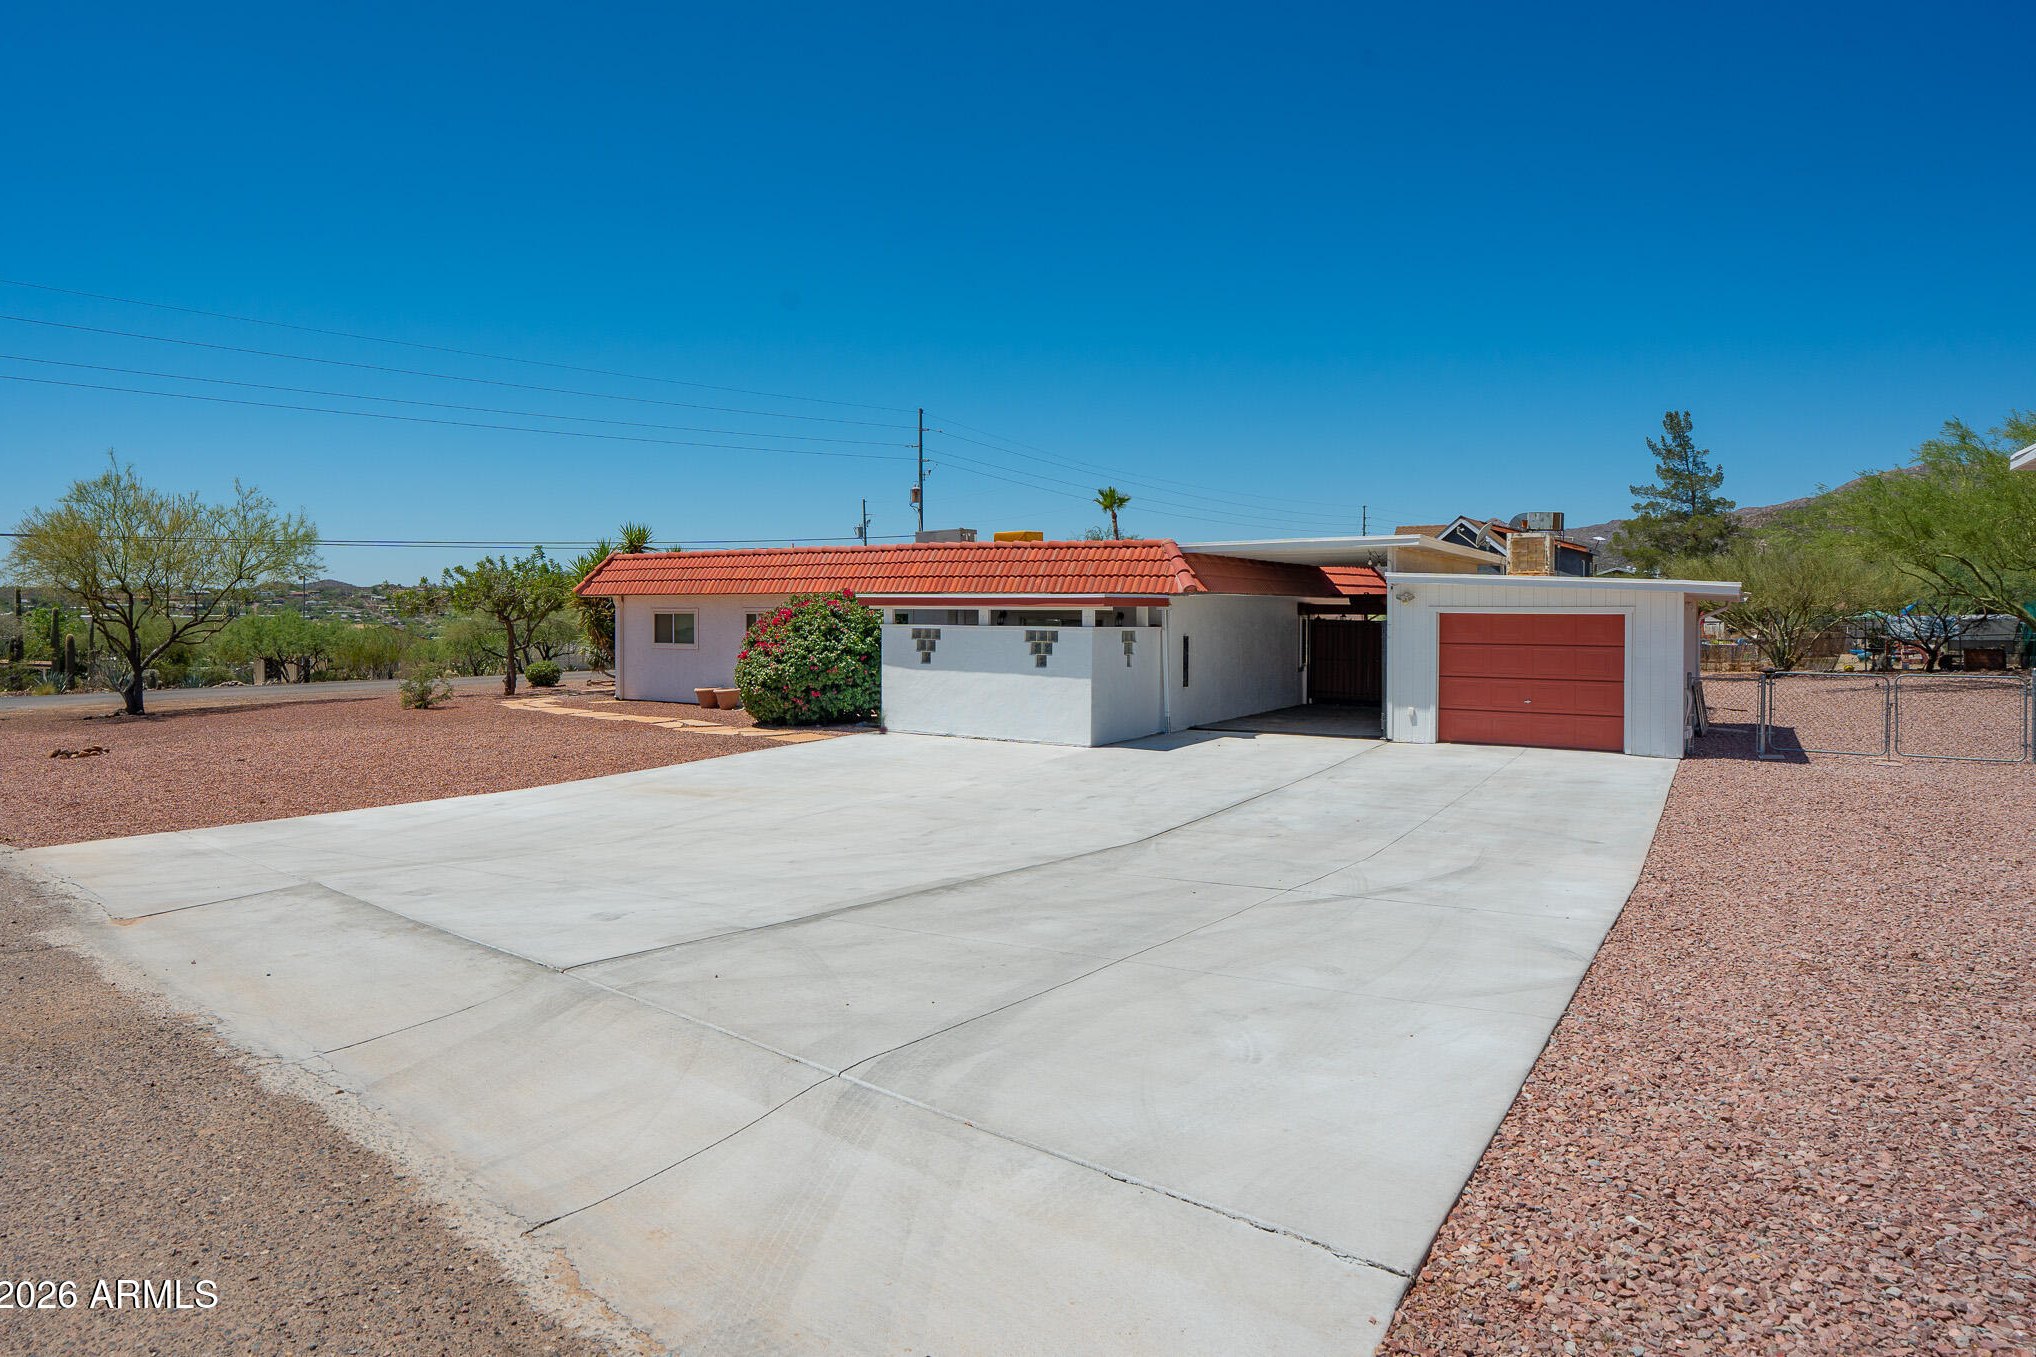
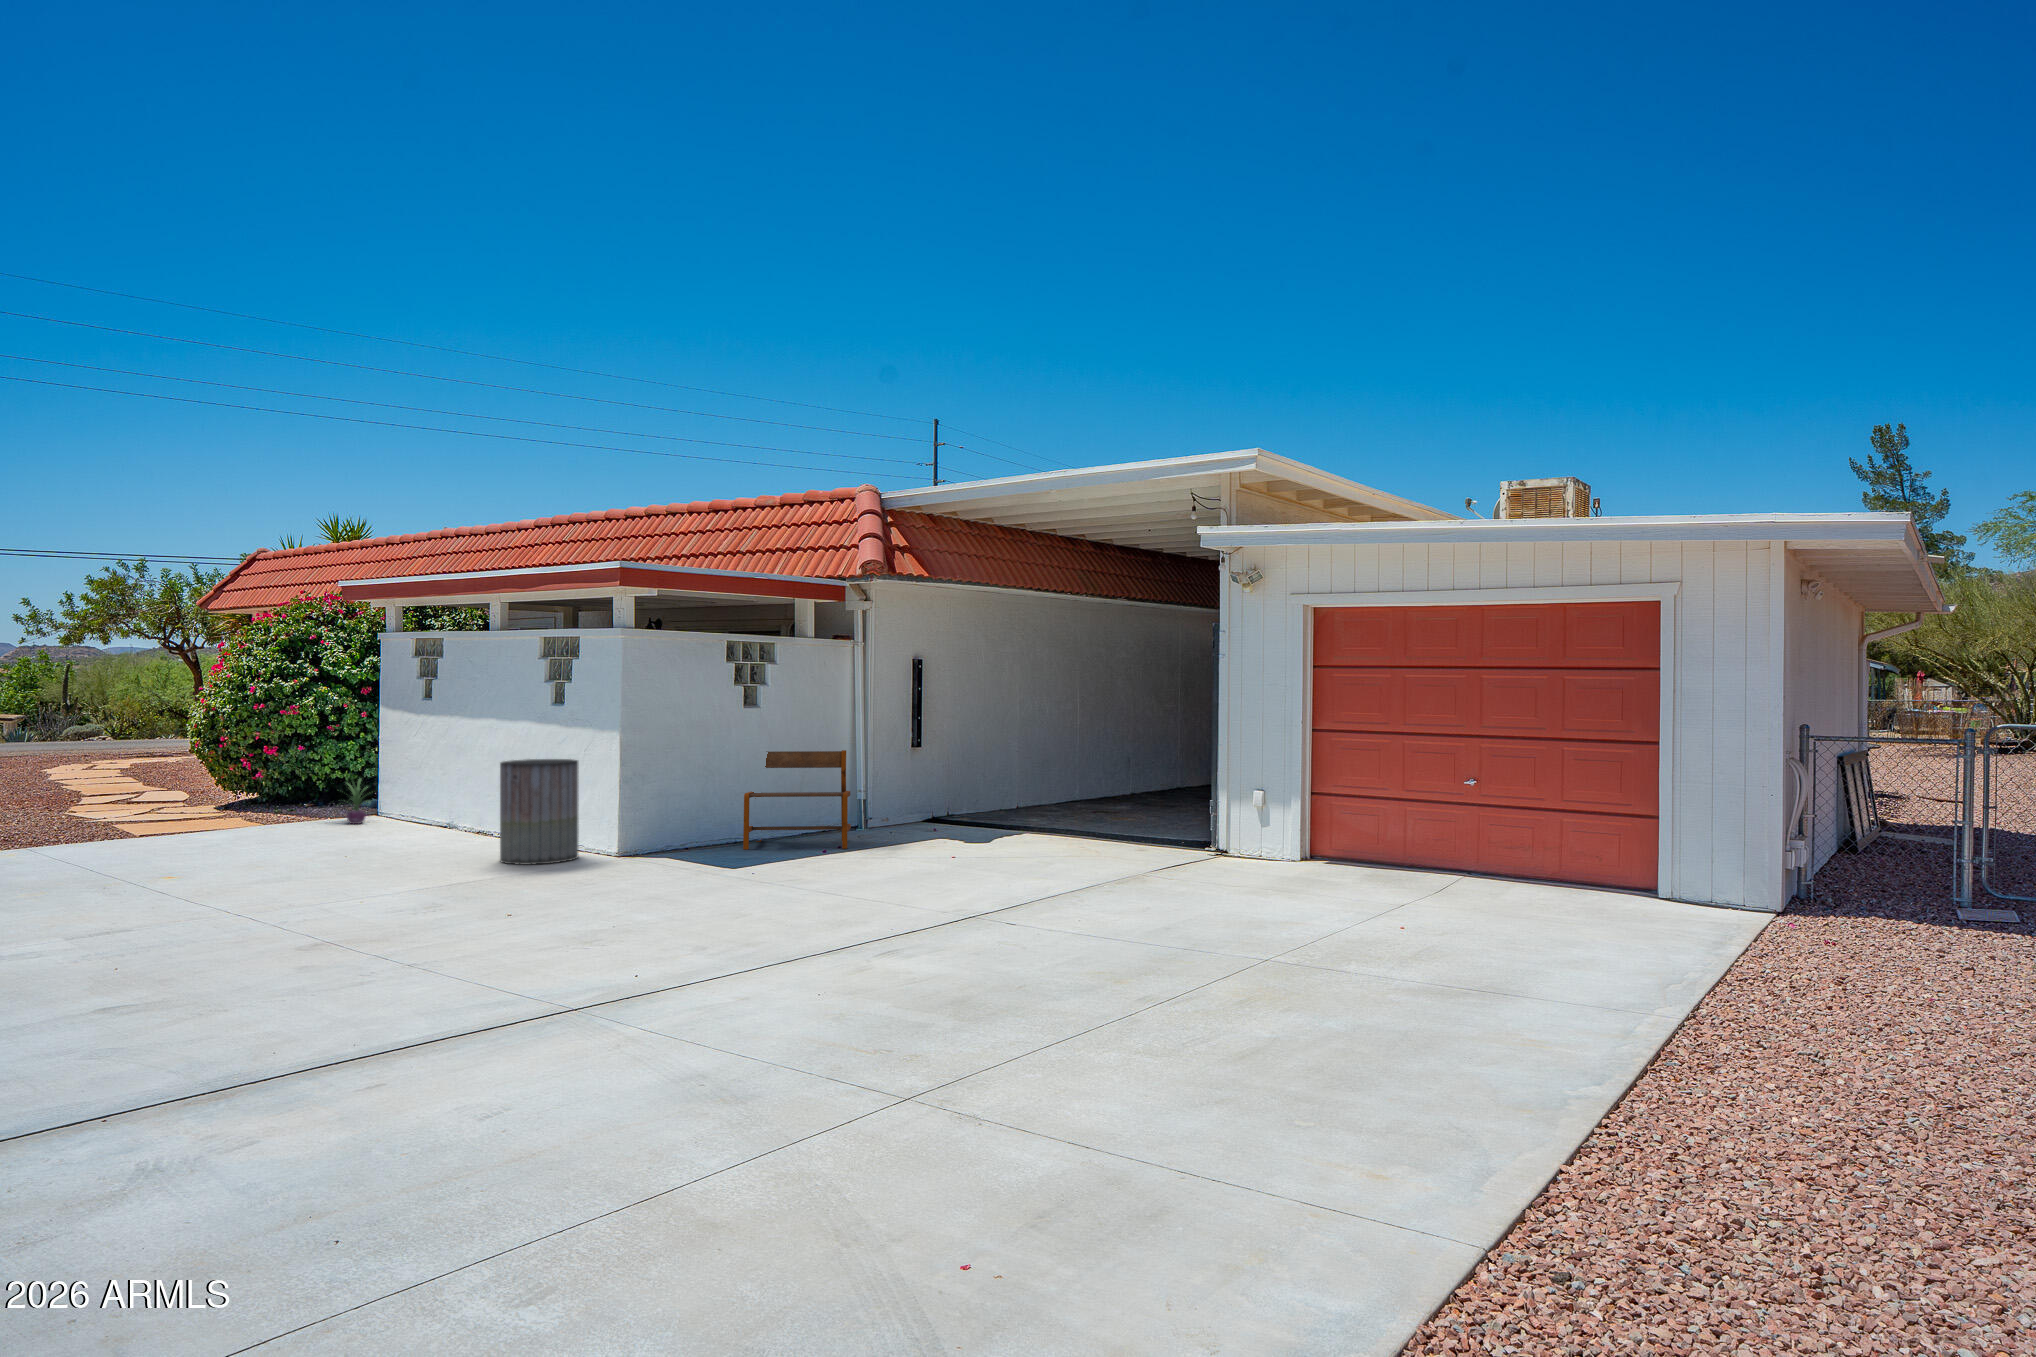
bench: none [1129,689,1188,742] -> present [743,750,851,850]
trash can: none [1026,696,1064,750] -> present [500,759,579,865]

